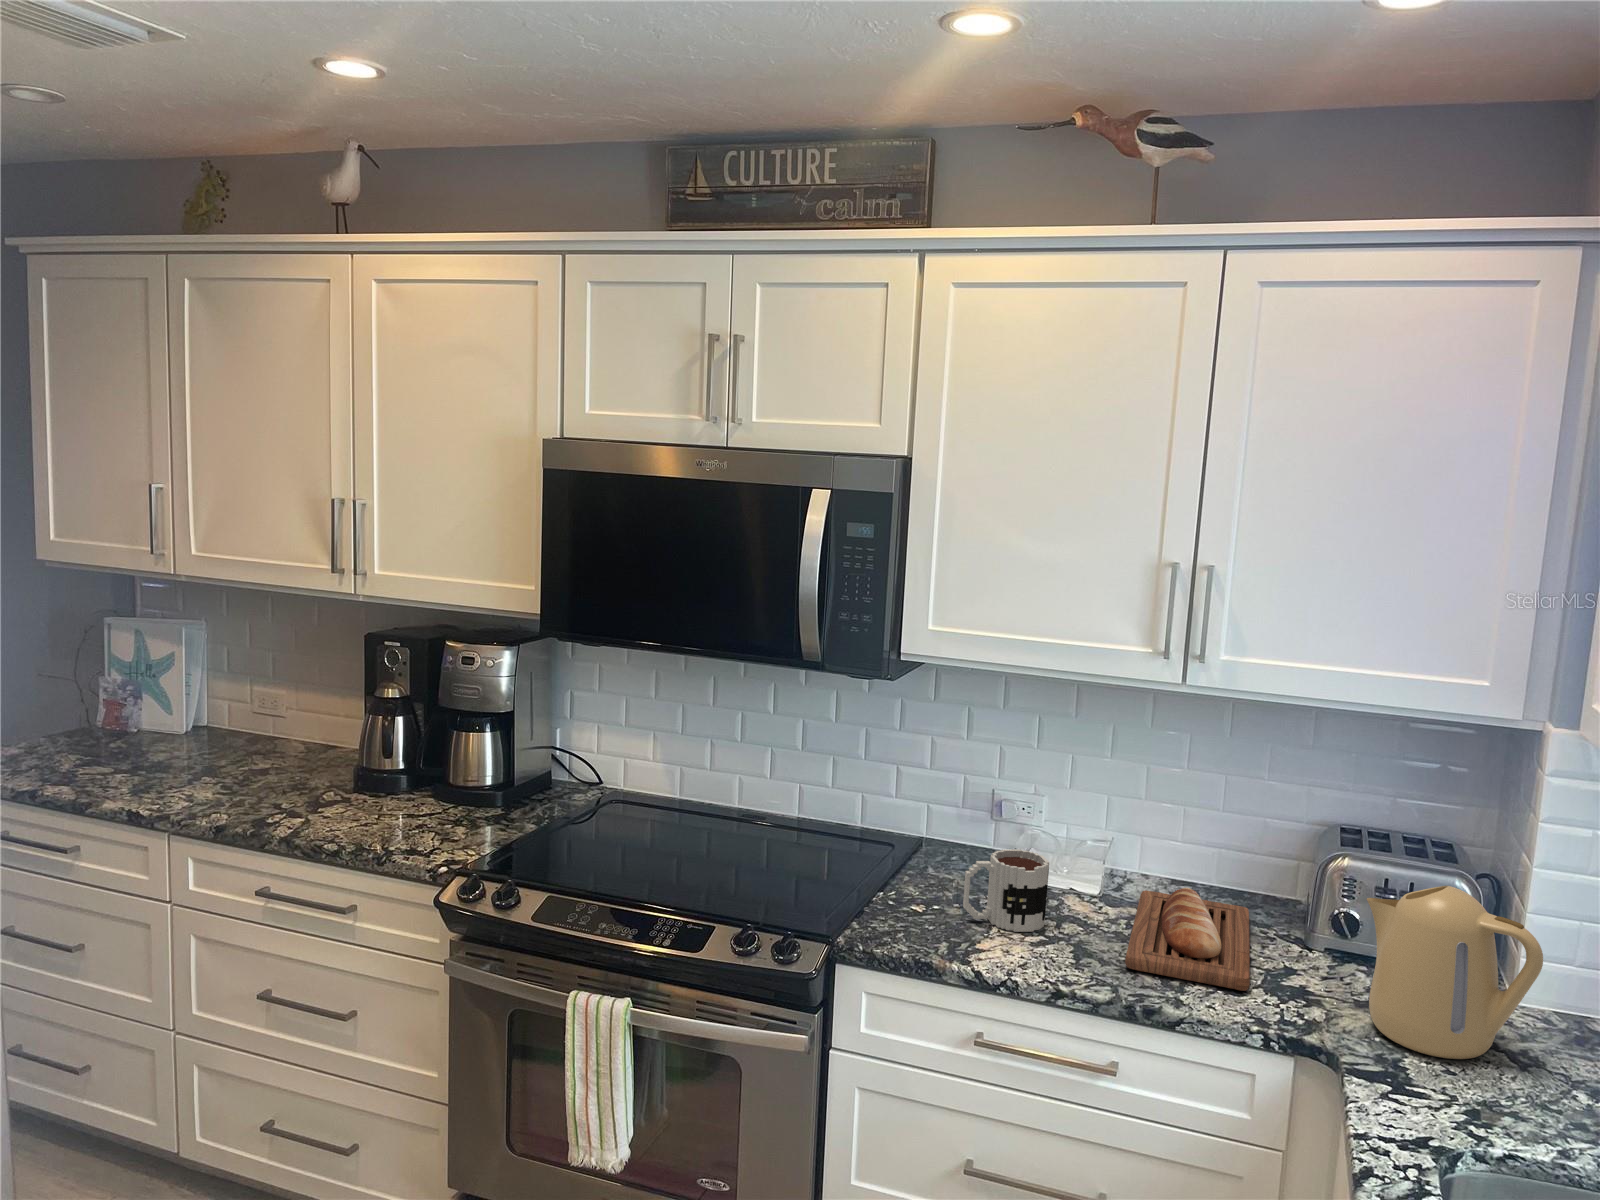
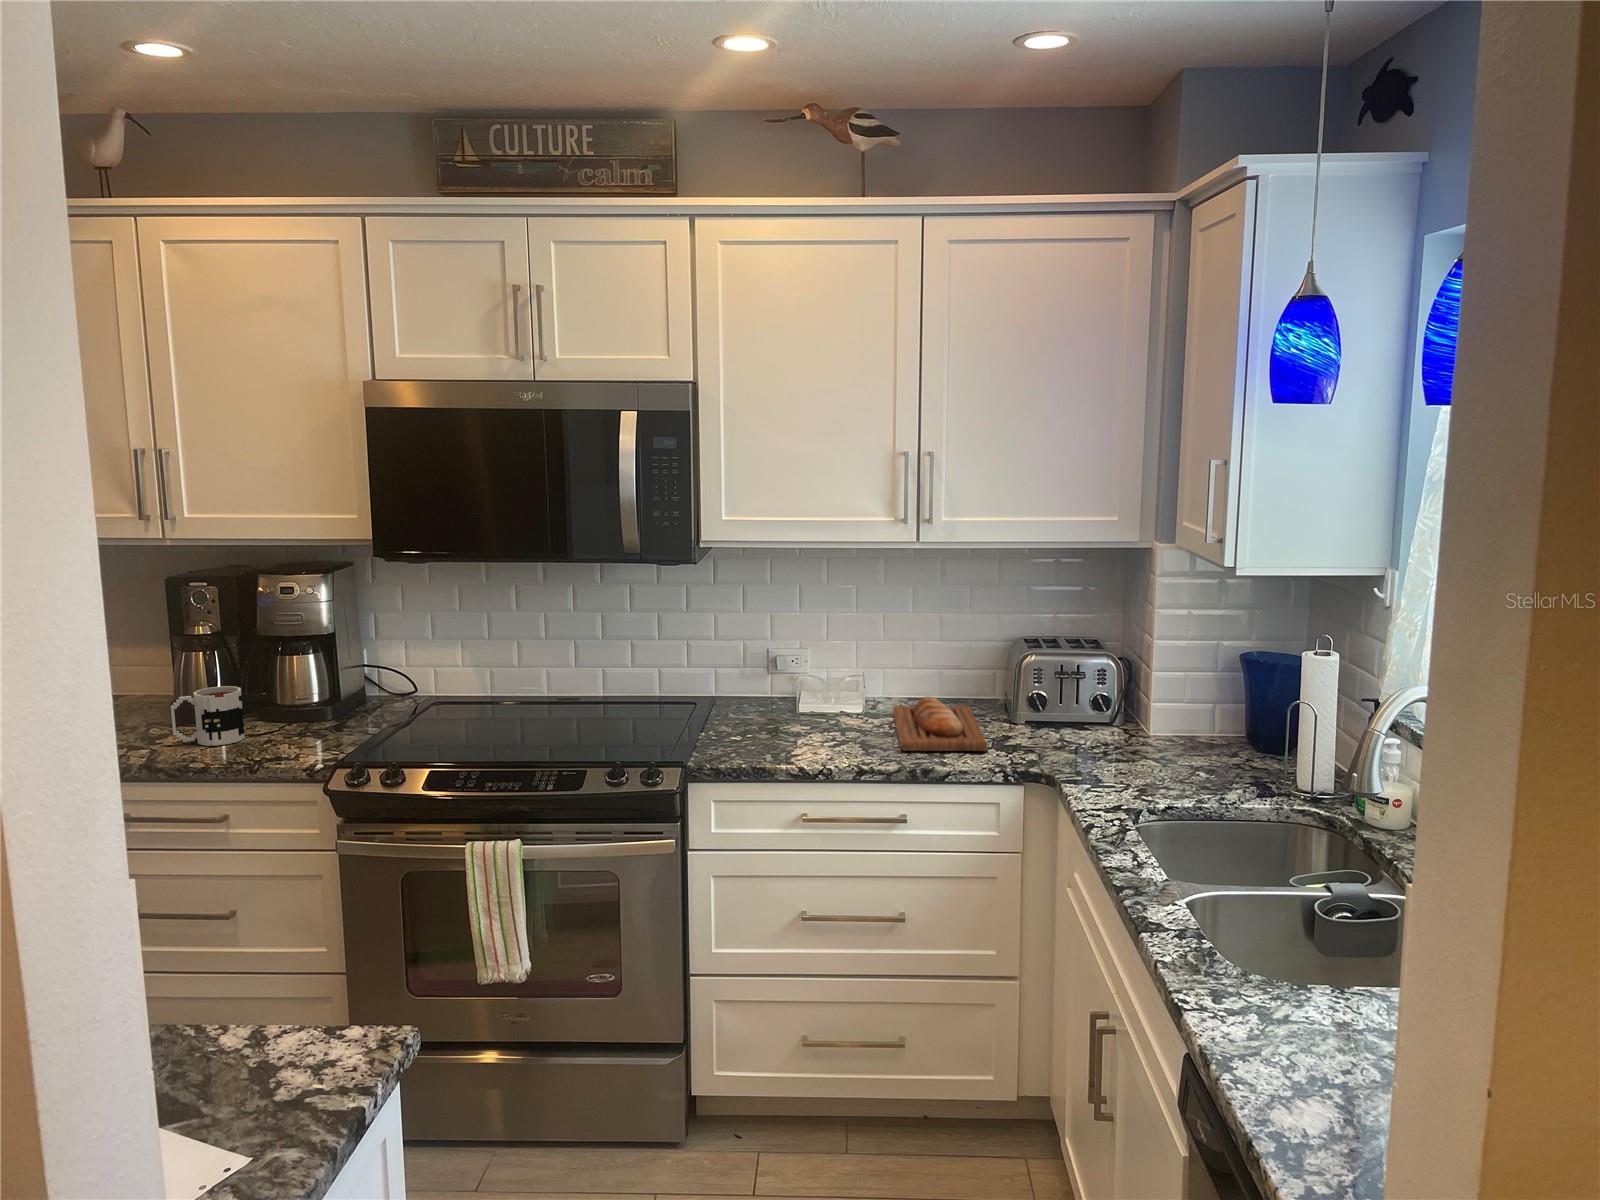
mug: present [963,850,1049,932] -> present [171,686,245,746]
kettle: present [1367,886,1543,1059] -> none [1058,653,1169,765]

